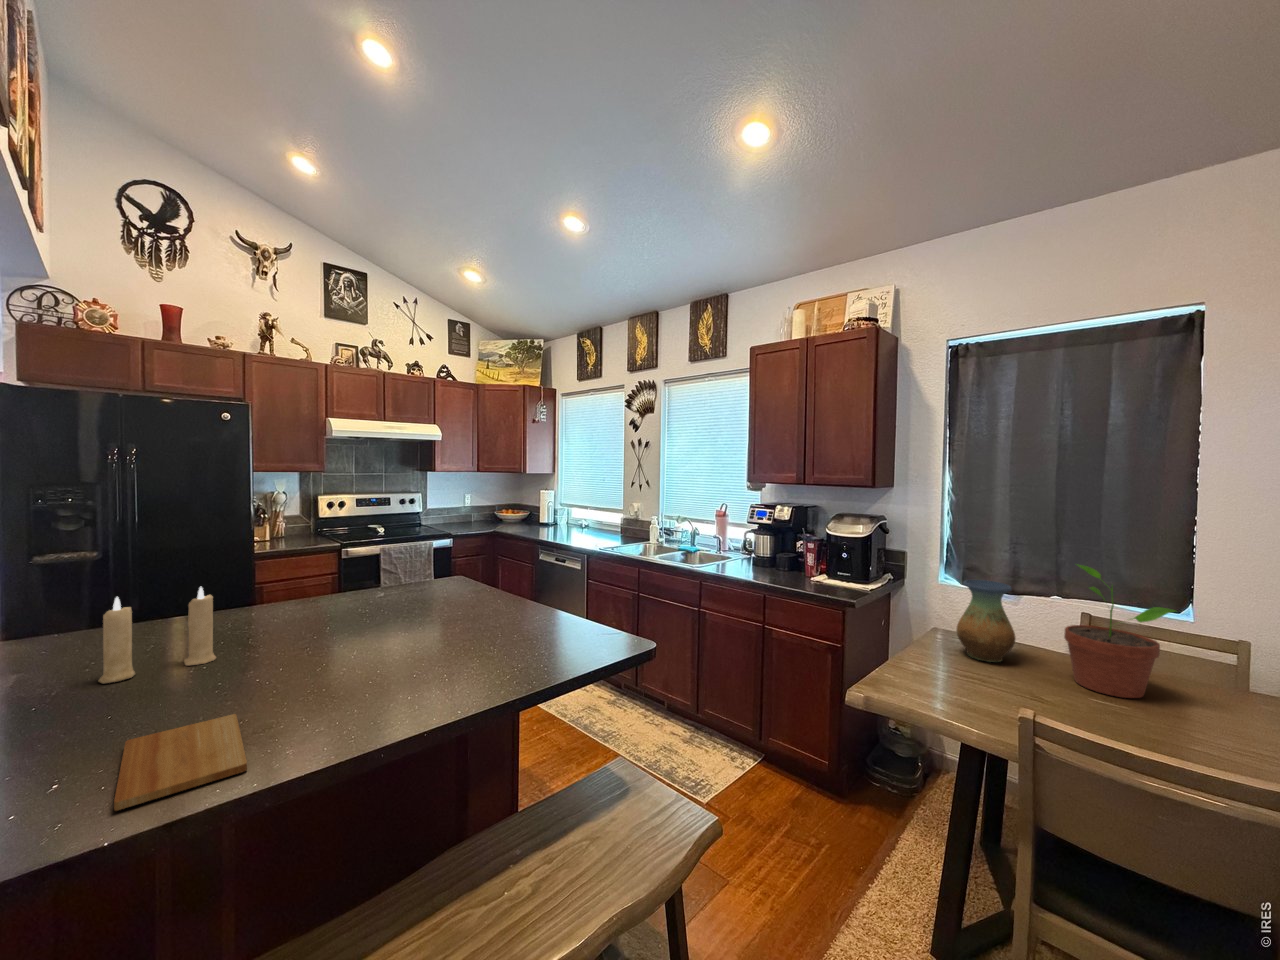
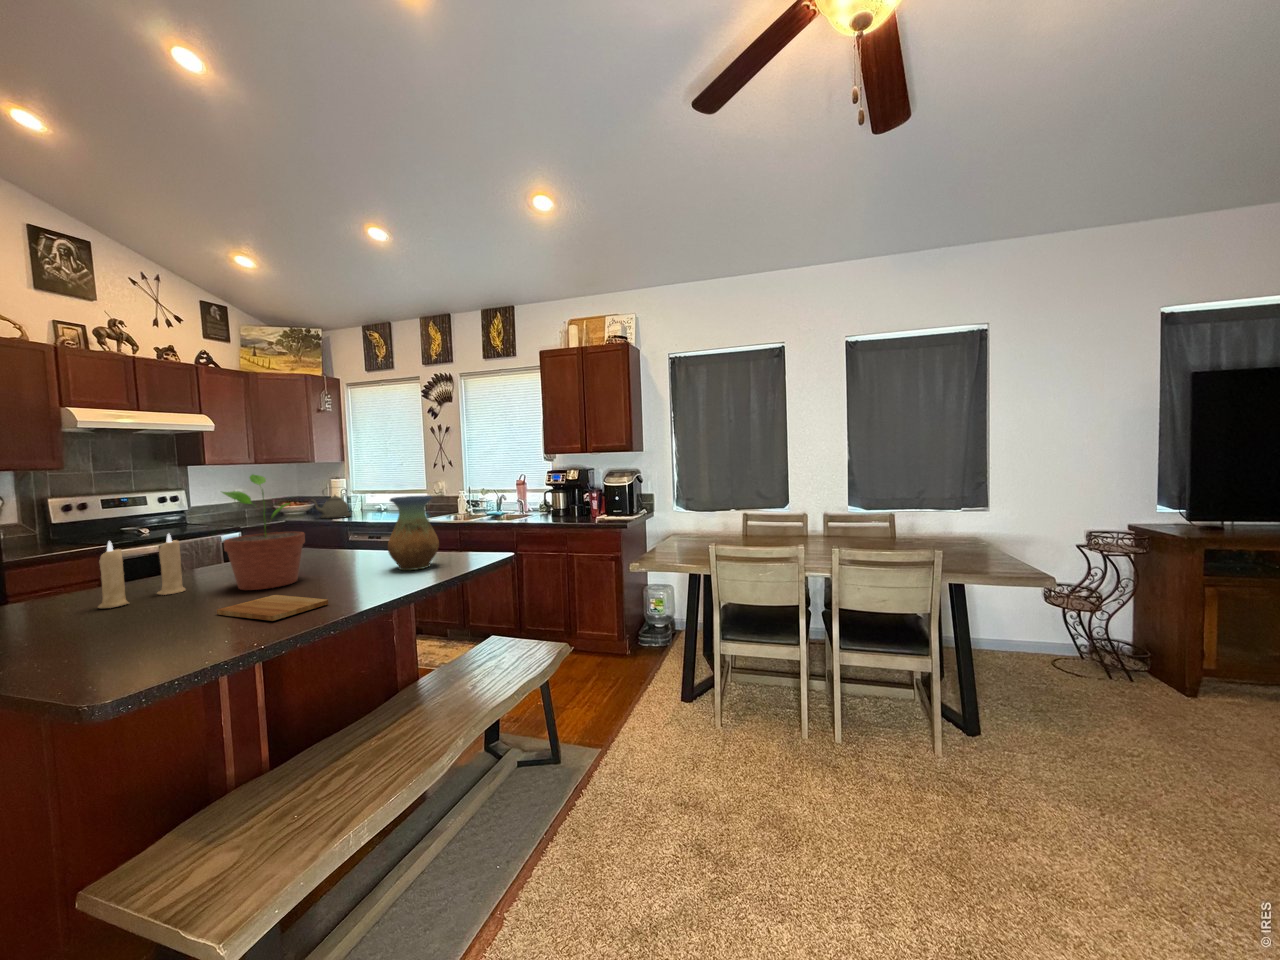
kettle: none [515,500,551,532] -> present [311,495,351,519]
potted plant: present [1064,564,1175,698] -> present [222,475,305,590]
vase: present [956,580,1016,662] -> present [388,496,439,570]

